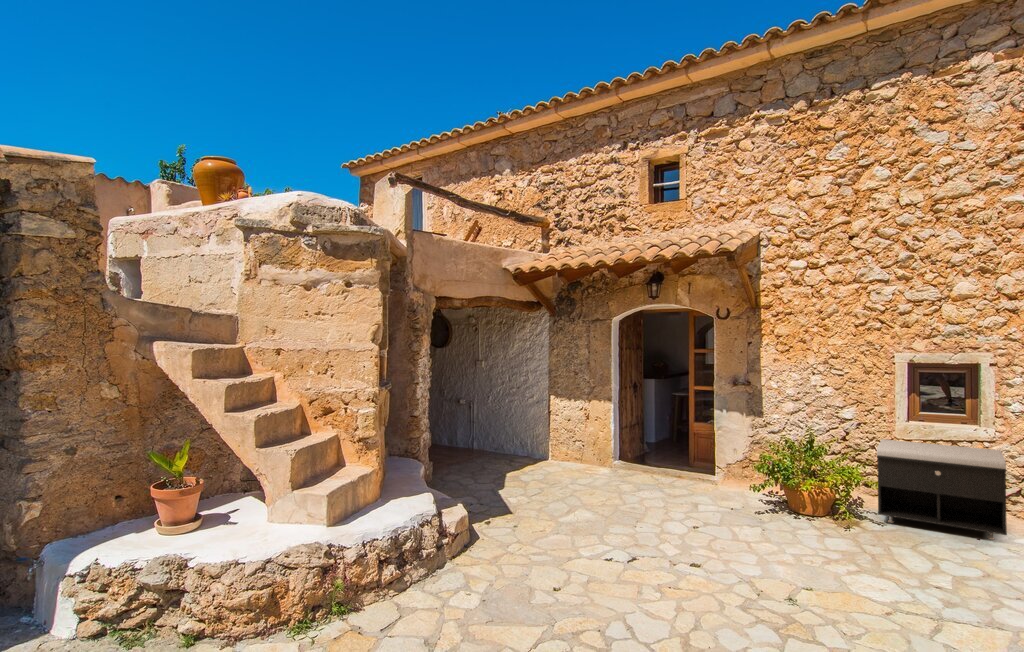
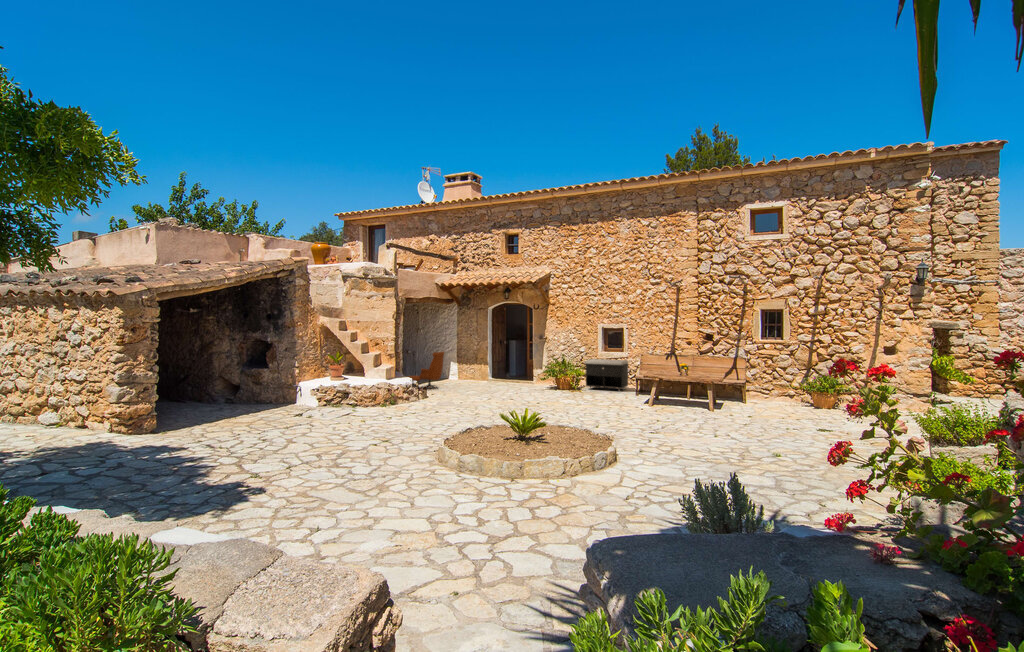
lounge chair: none [435,414,518,502] -> present [407,352,444,387]

